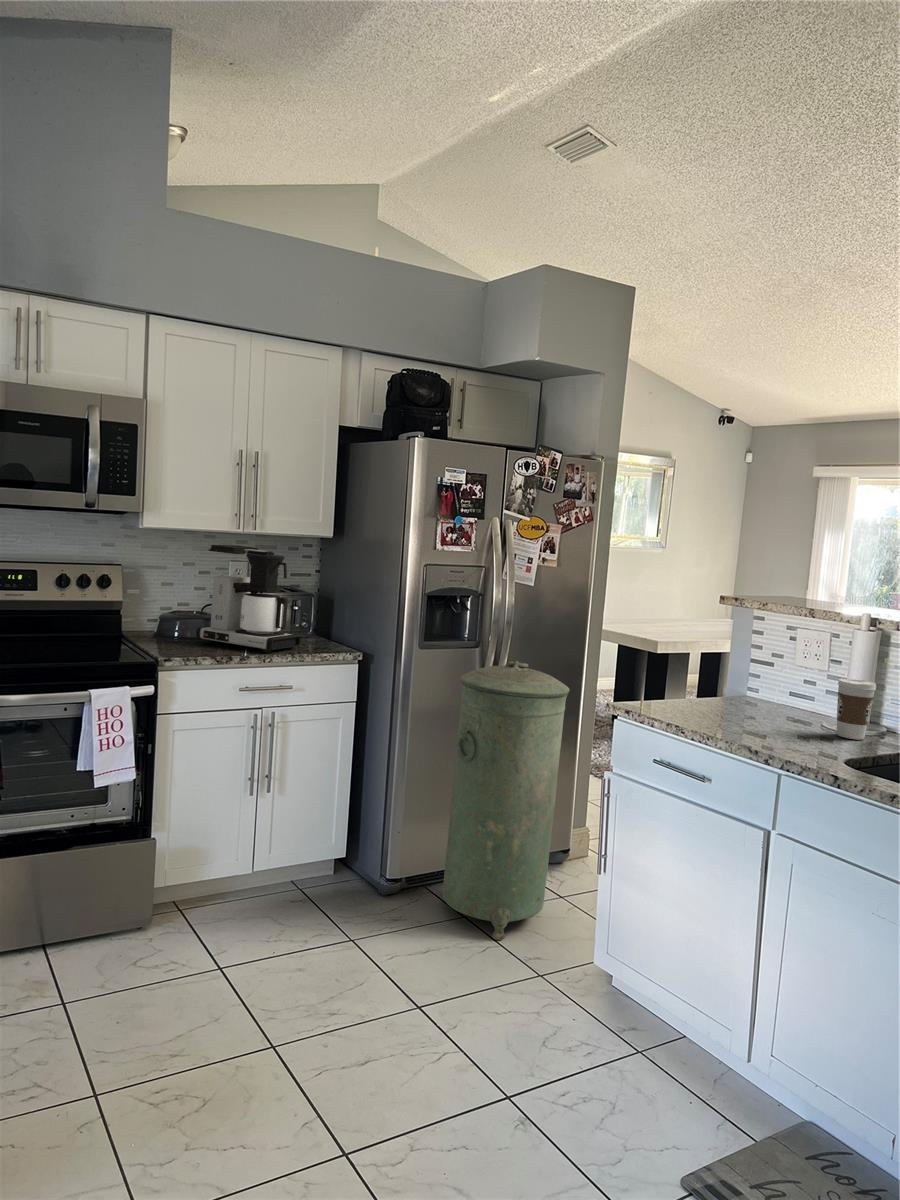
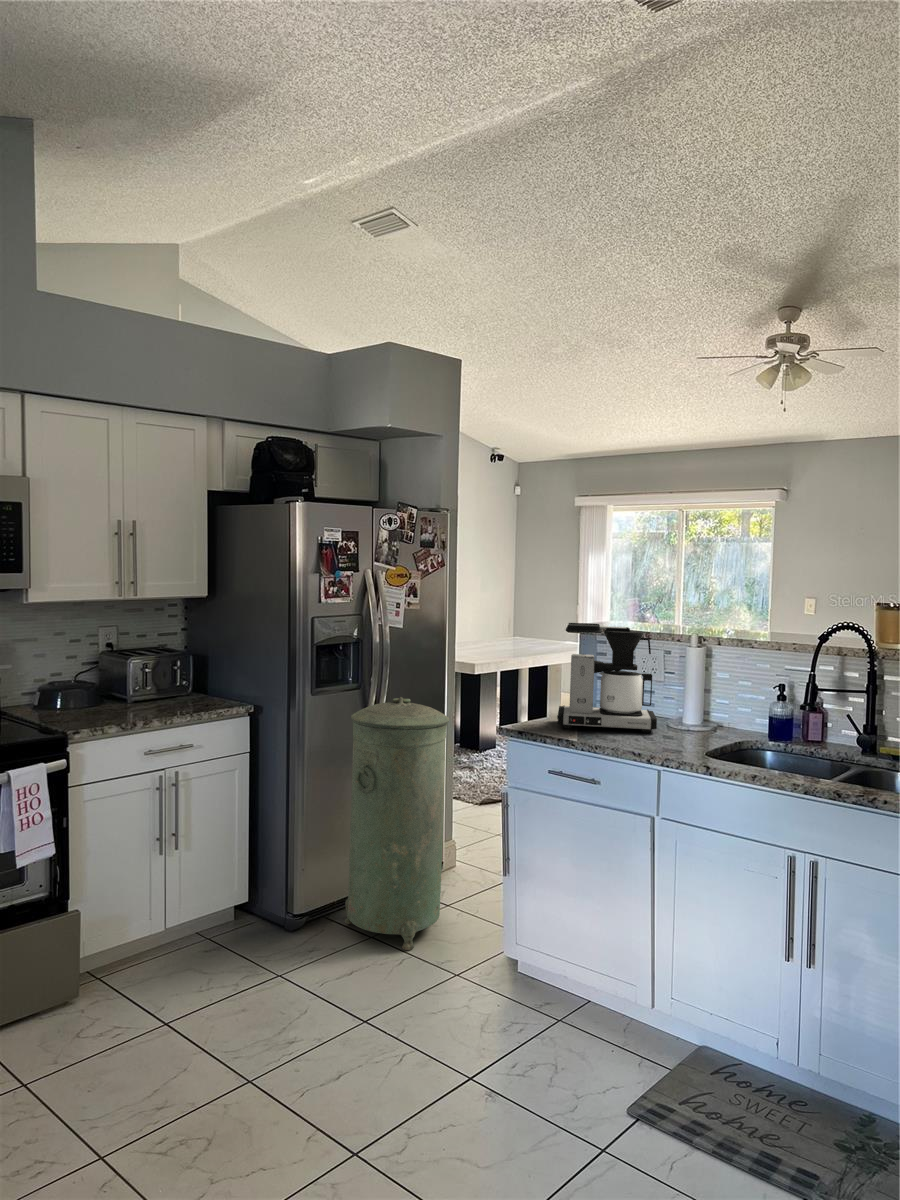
coffee maker: present [196,545,300,653] -> present [557,623,657,733]
coffee cup: present [837,679,876,740] -> none [682,687,711,735]

